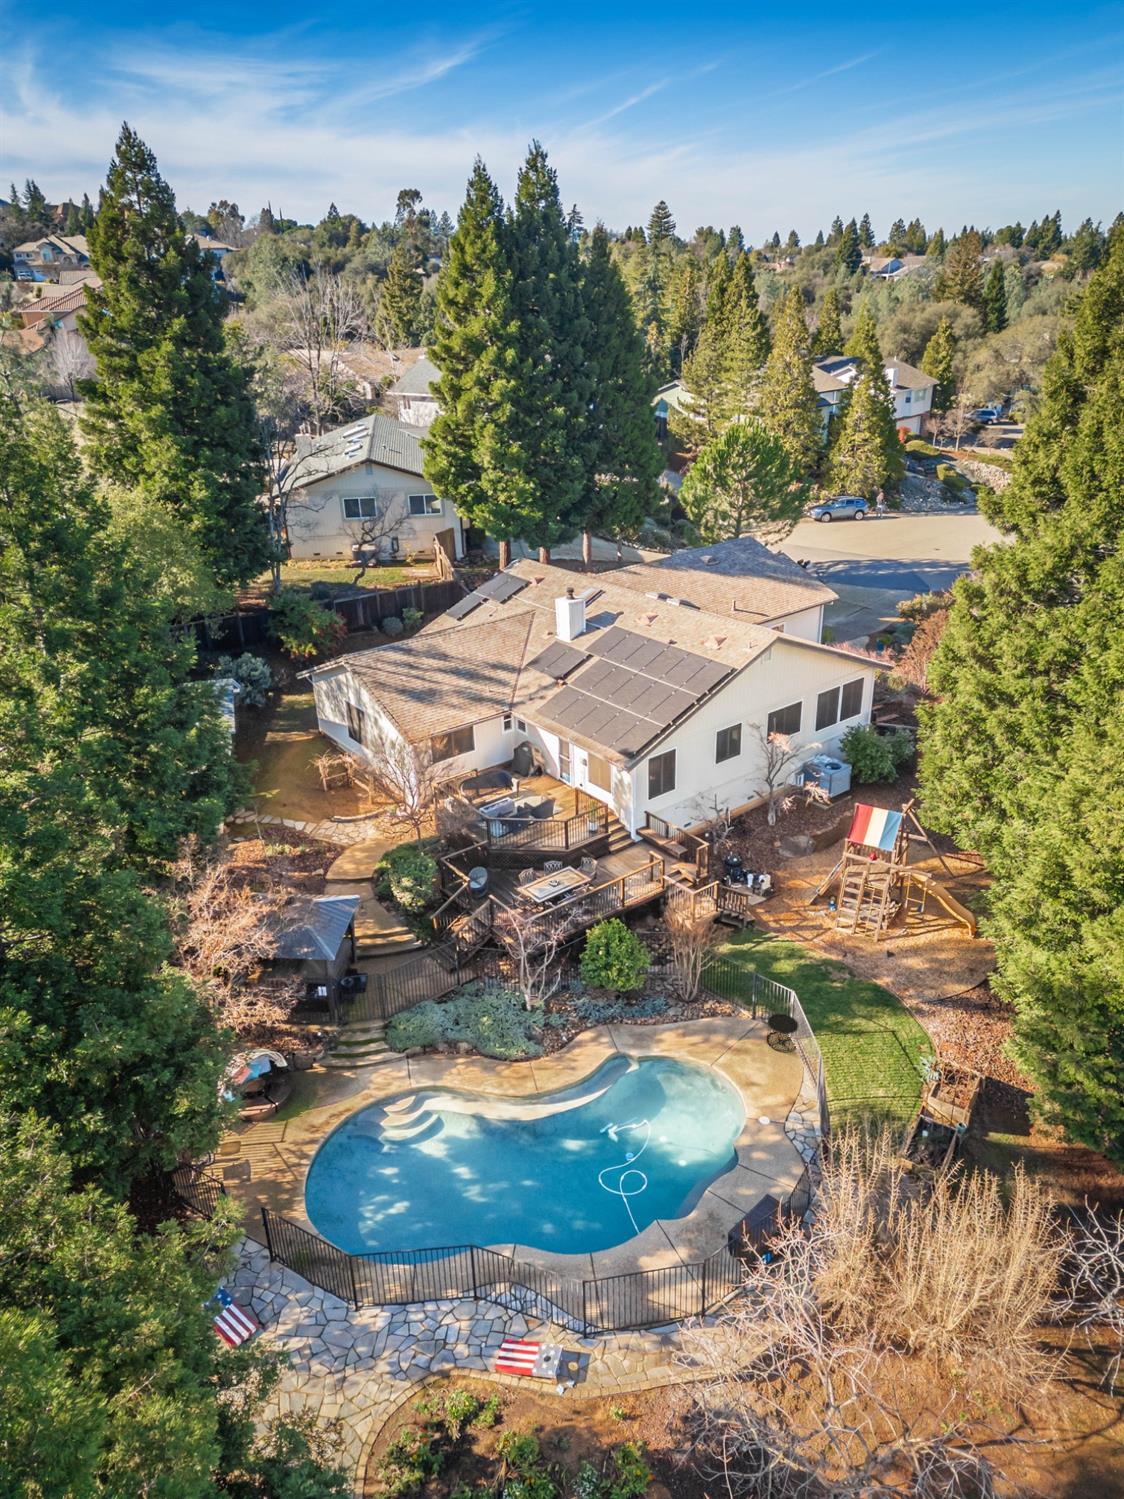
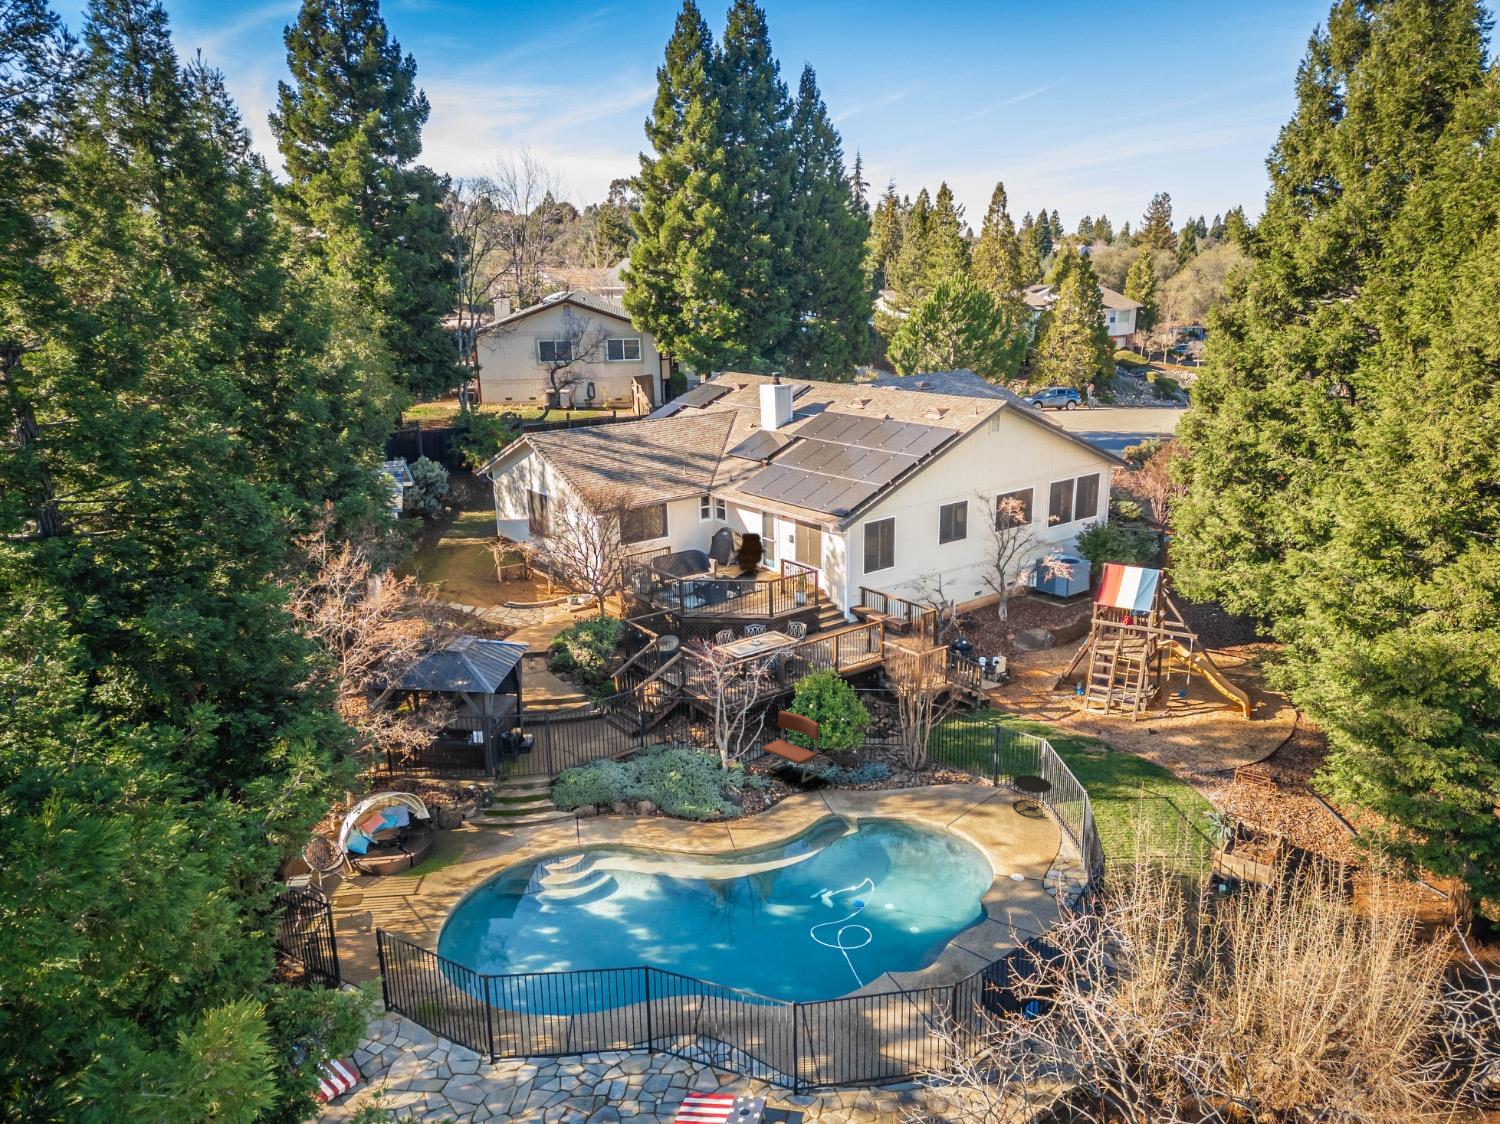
lounge chair: none [536,750,562,794] -> present [737,533,765,574]
bench: none [560,952,608,1014] -> present [762,711,819,782]

